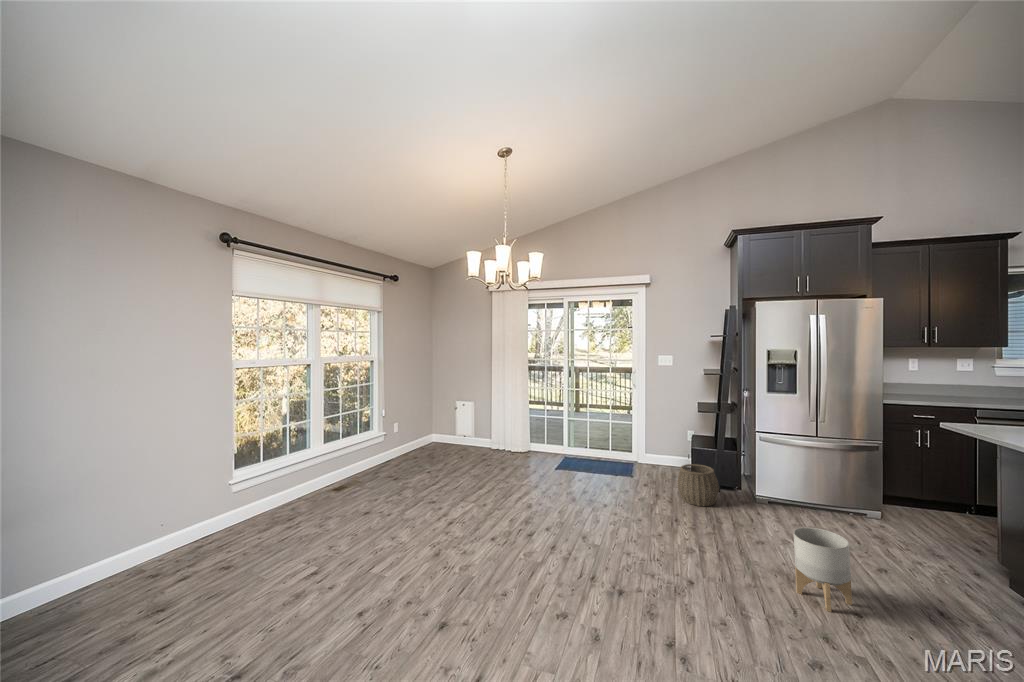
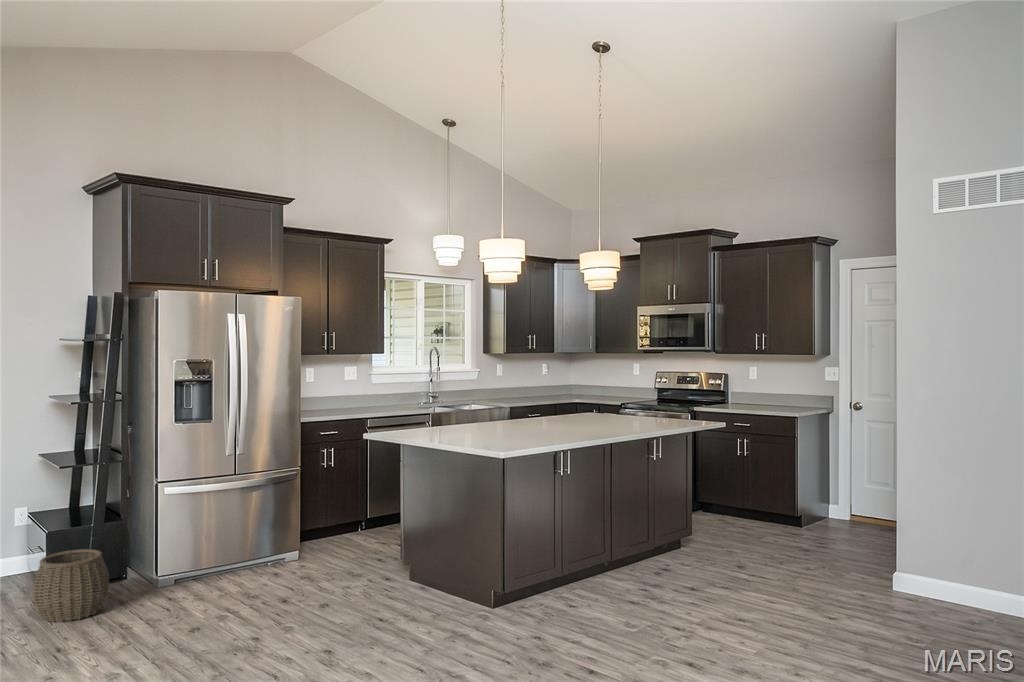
planter: present [793,527,852,612] -> none [263,569,319,661]

